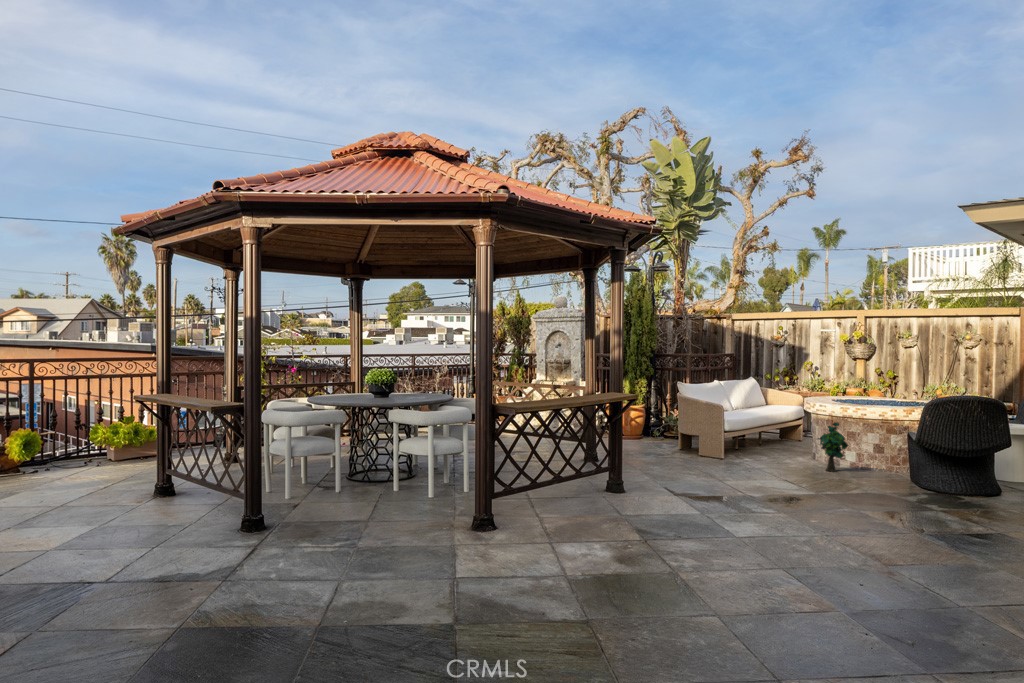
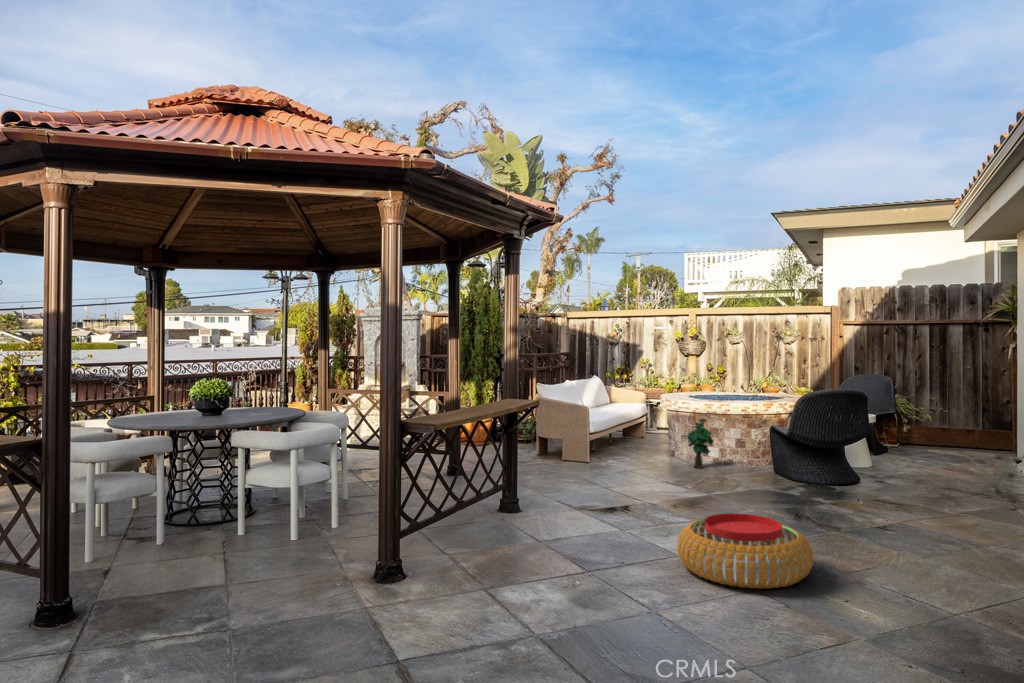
pouf: none [726,504,852,570] -> present [677,513,814,589]

